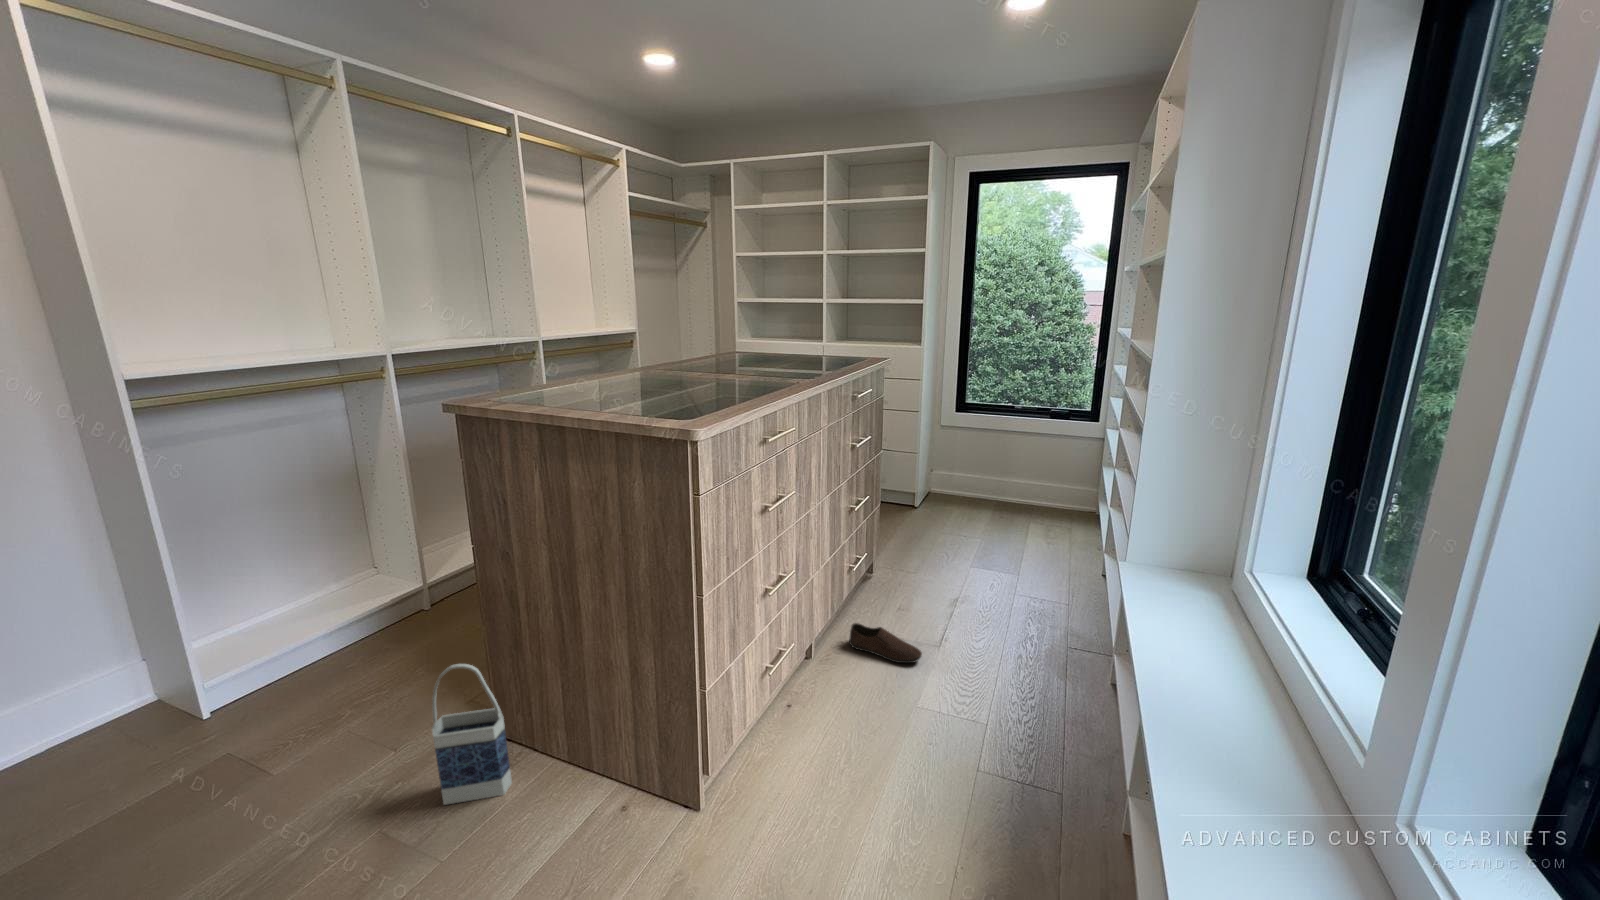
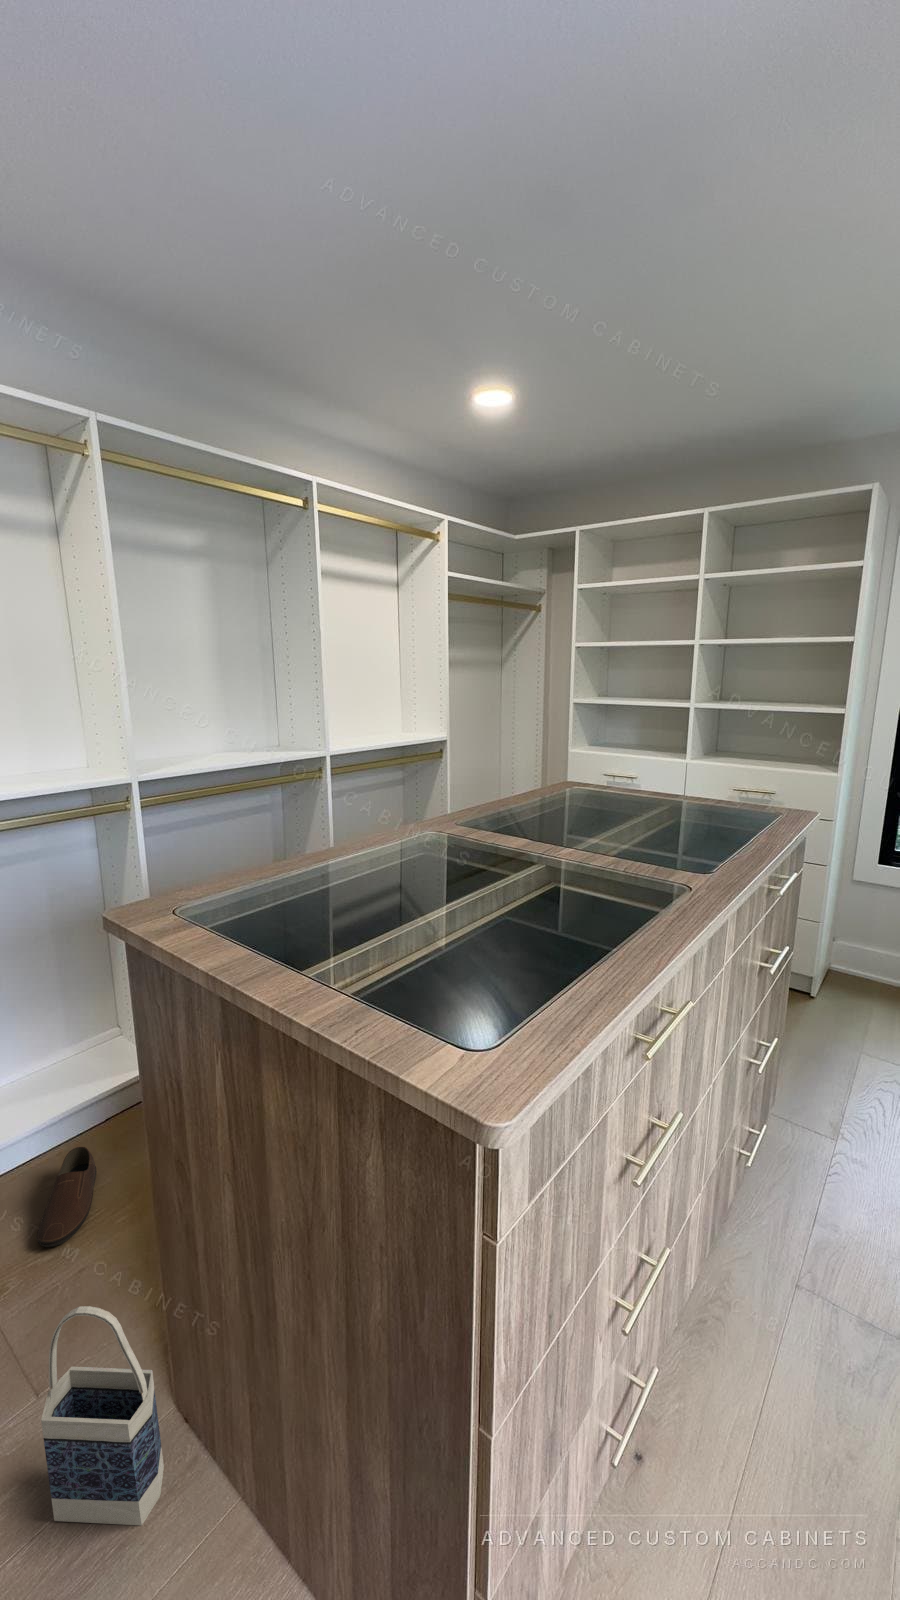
shoe: present [849,623,922,663] -> present [37,1147,97,1247]

